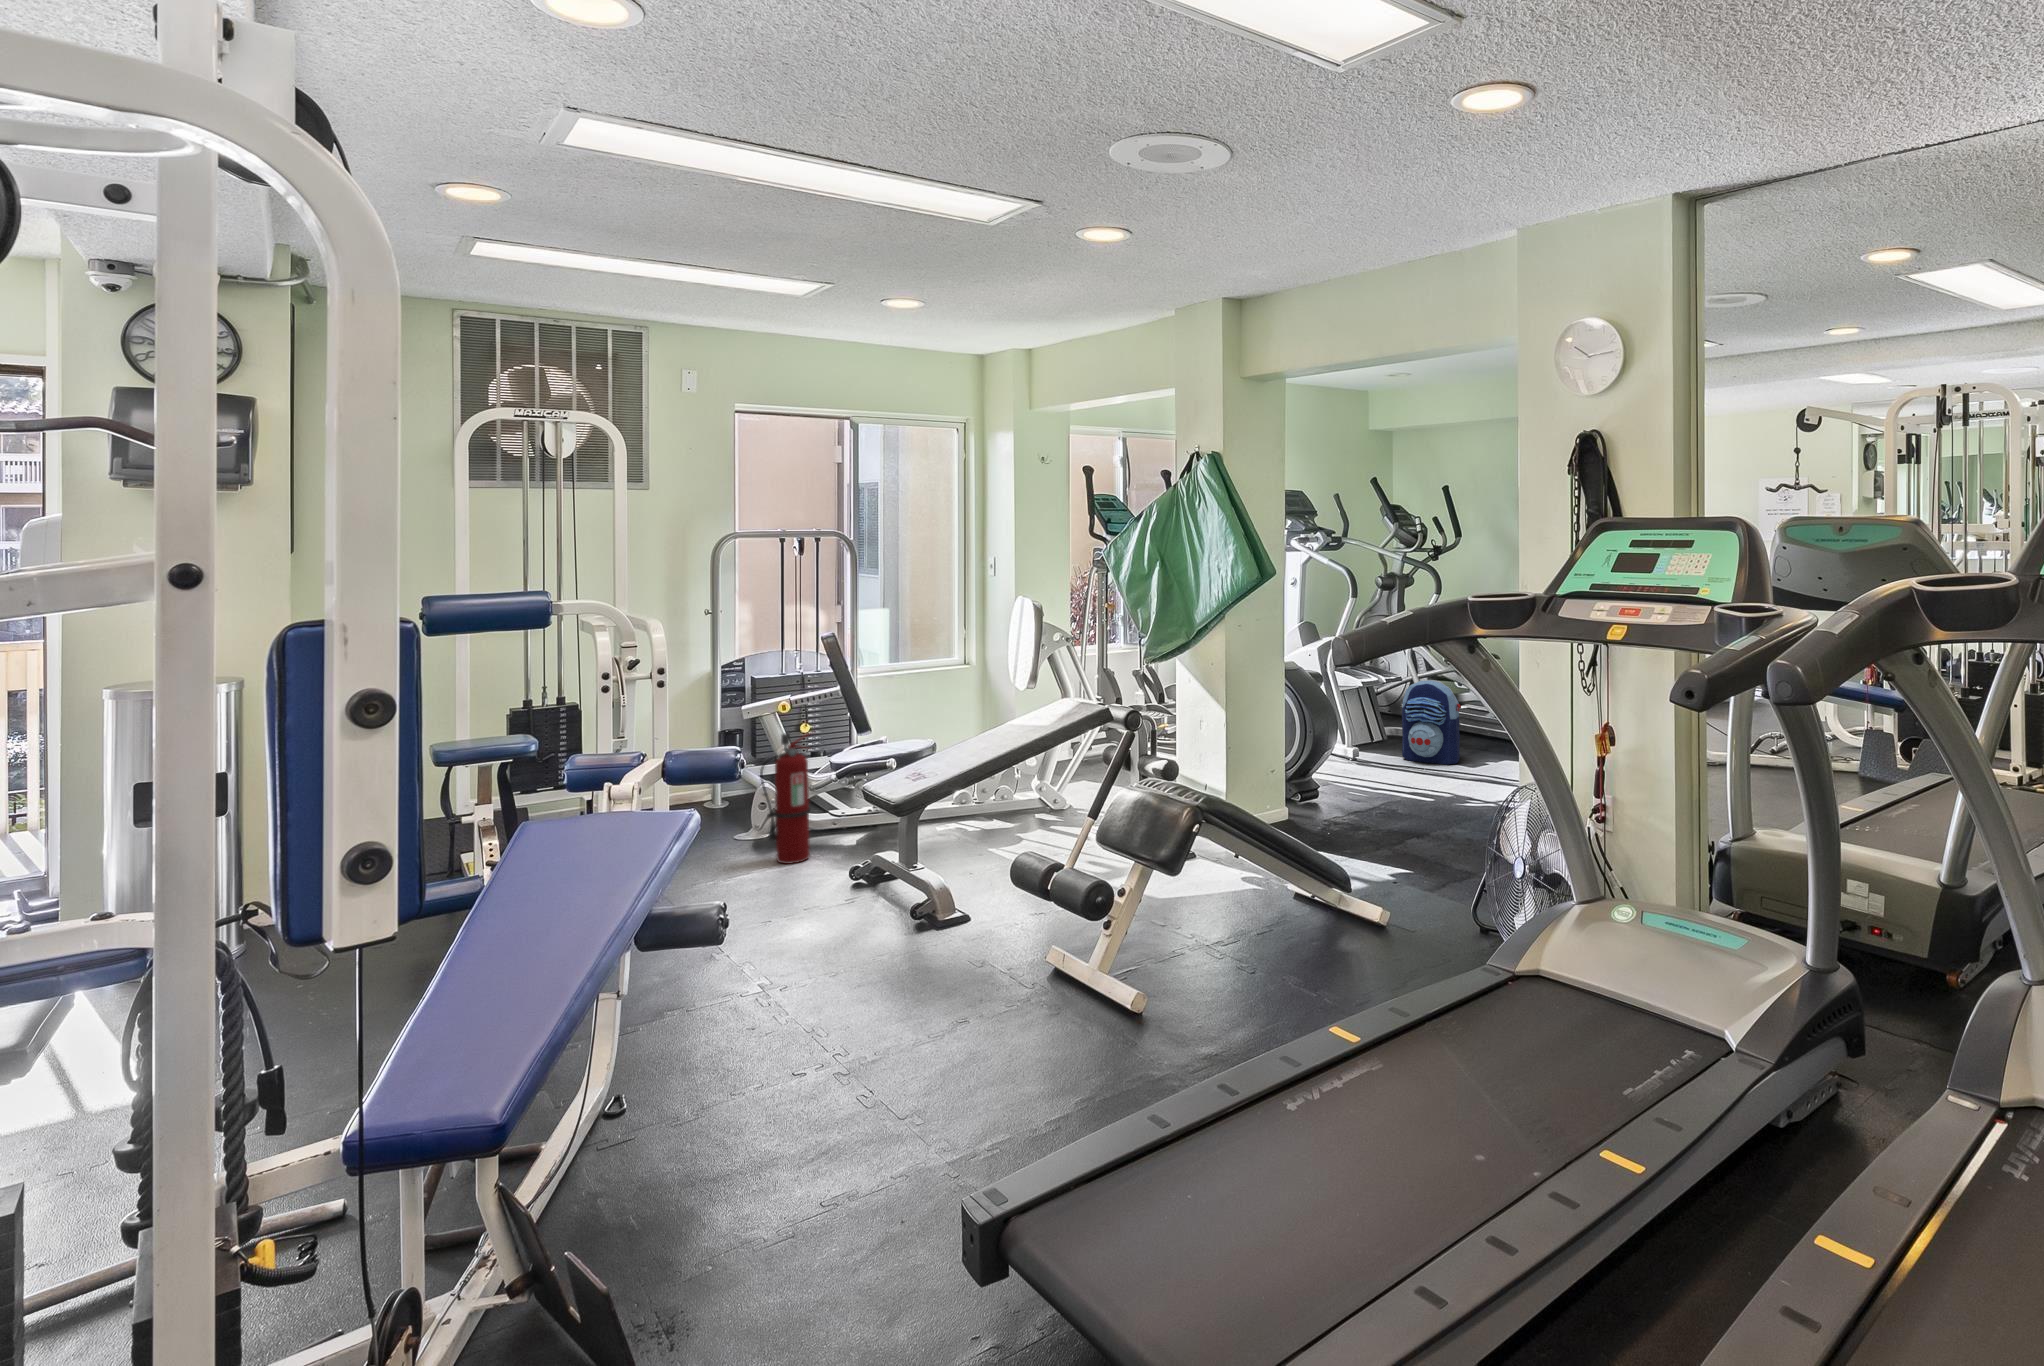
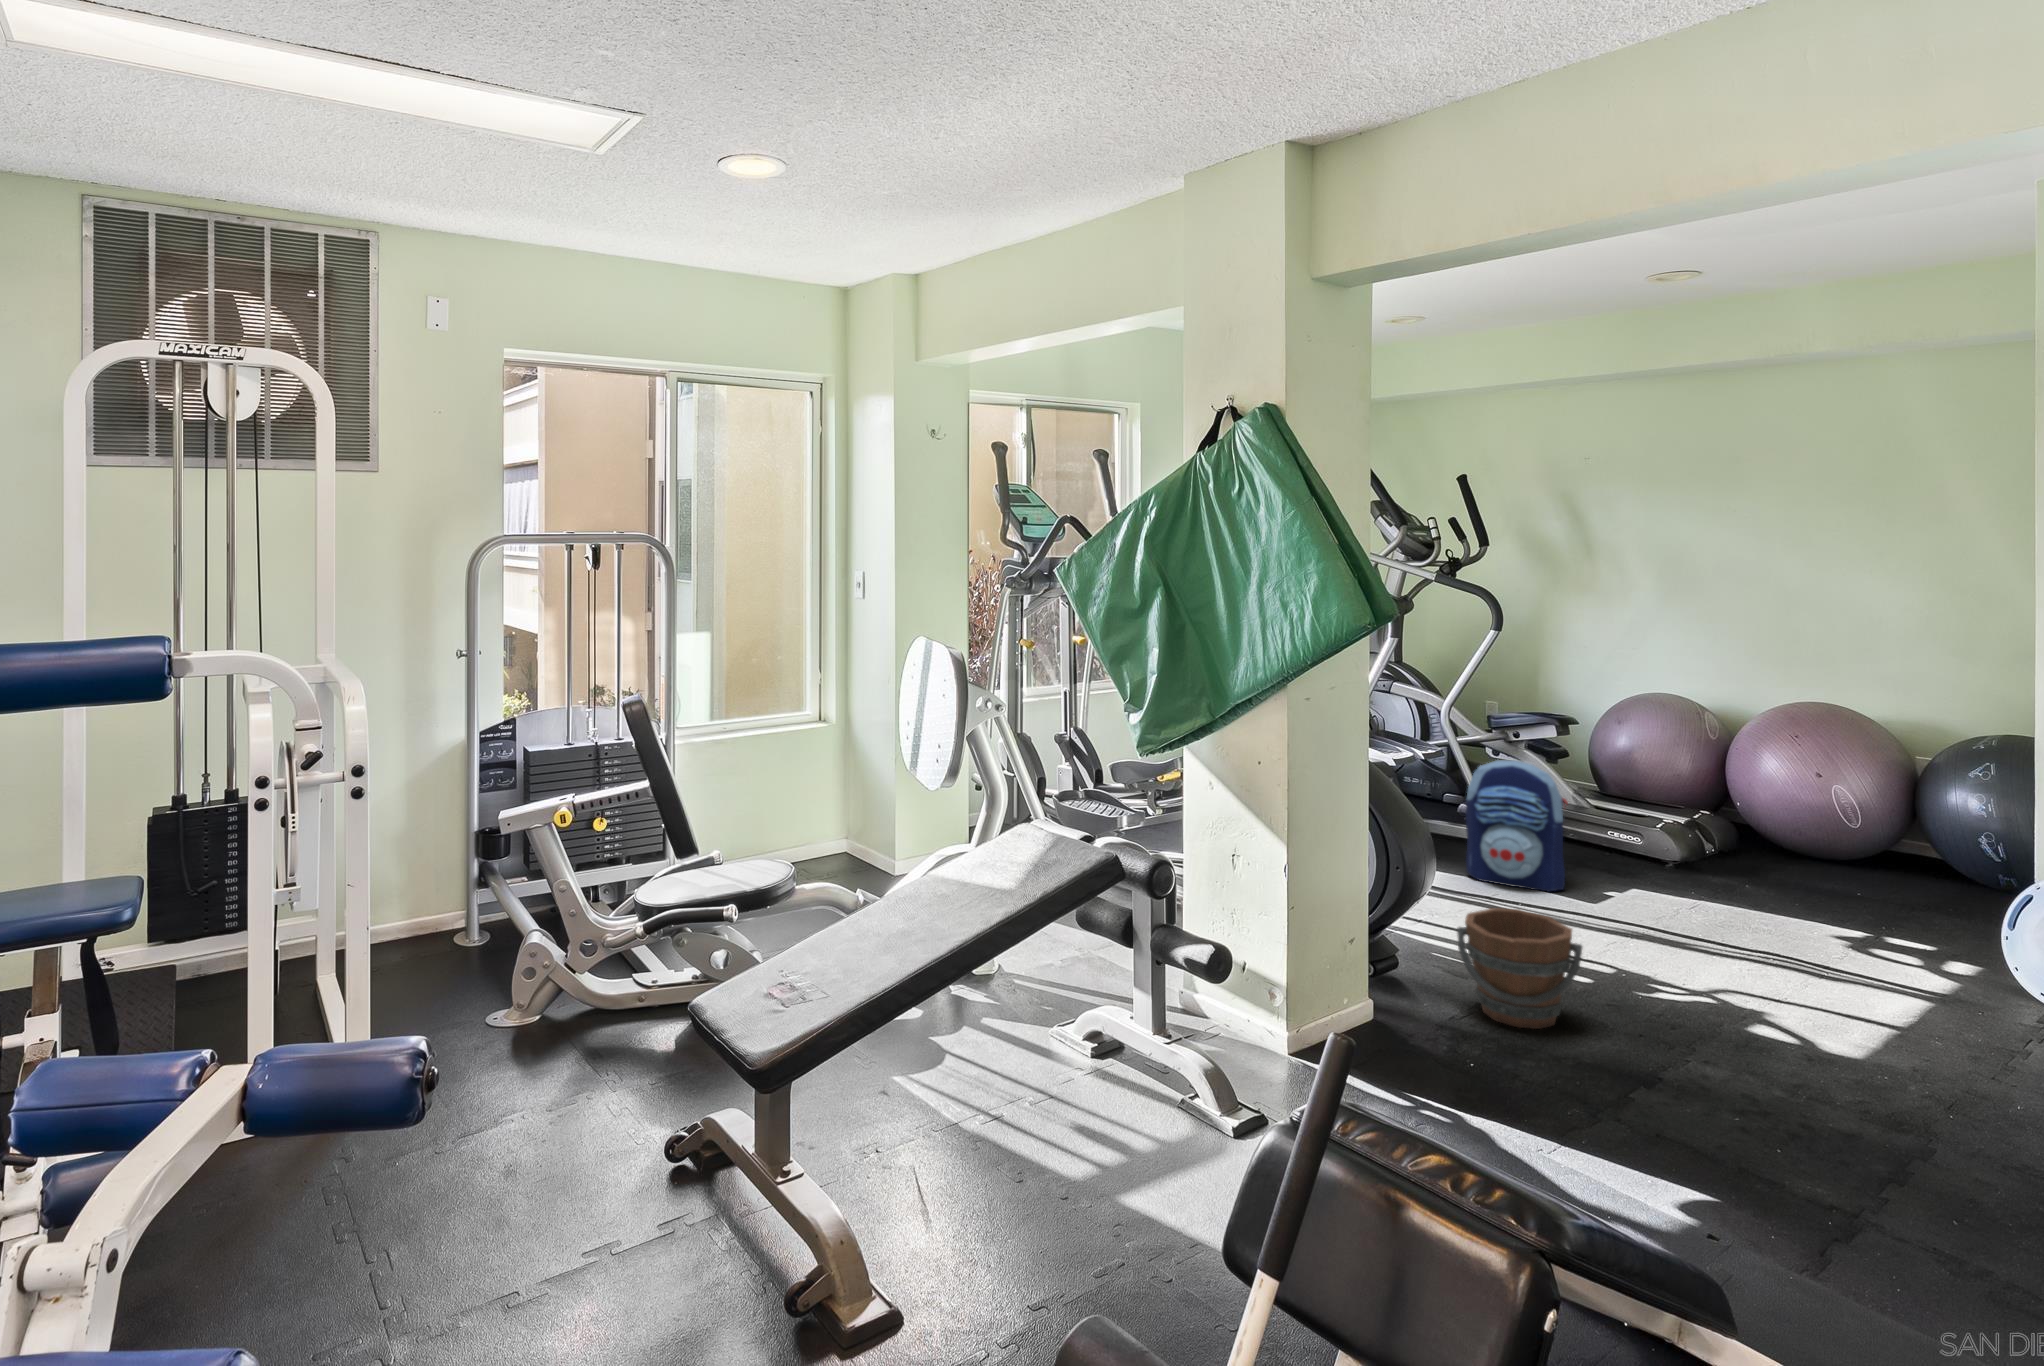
fire extinguisher: present [760,733,814,864] -> none [523,865,614,1095]
bucket: none [1335,758,1400,824] -> present [1457,908,1582,1029]

